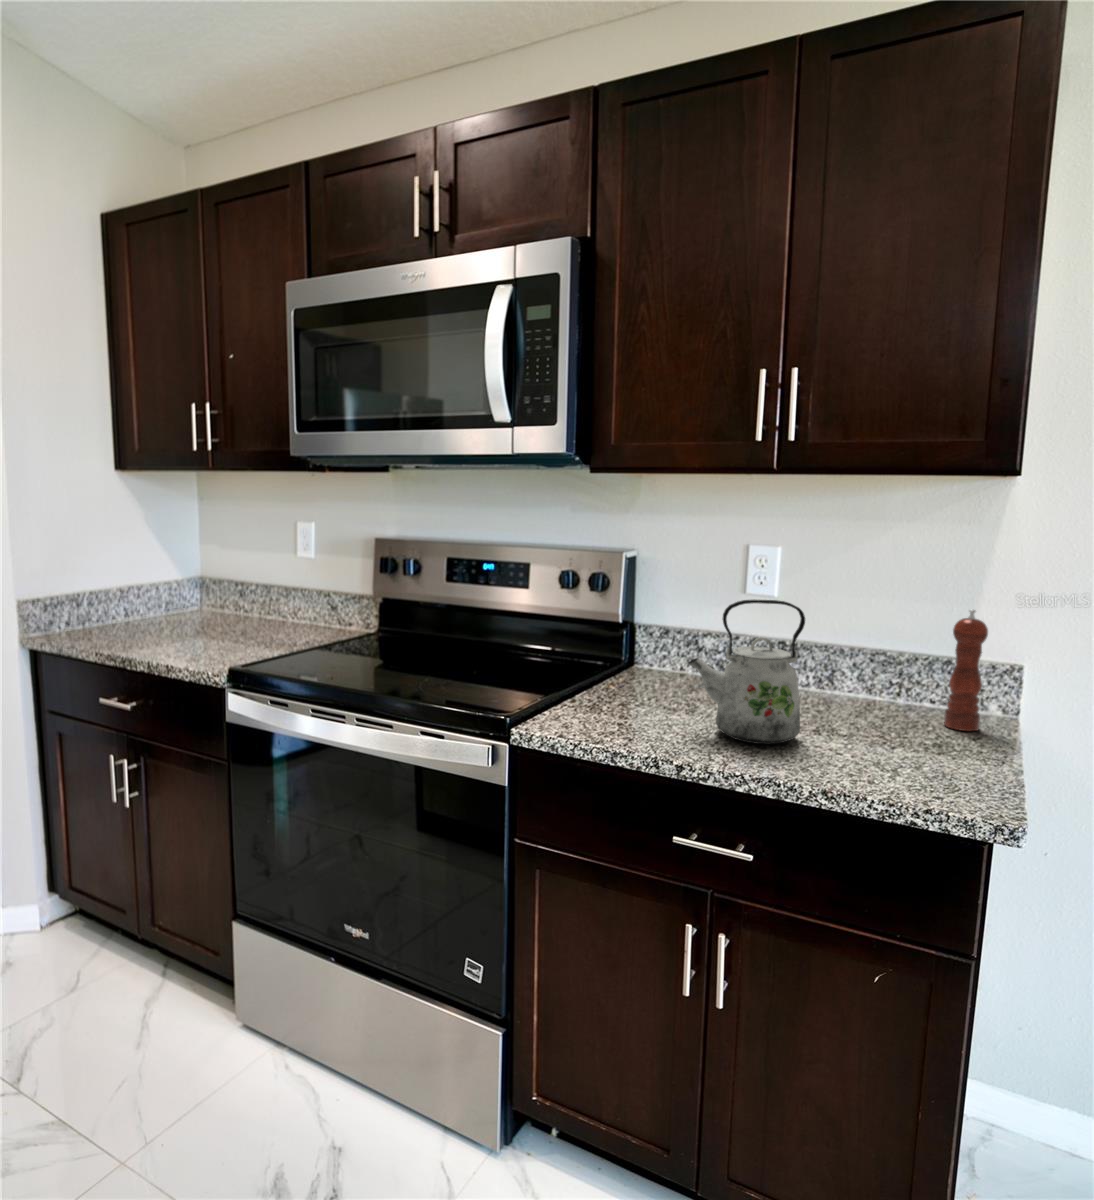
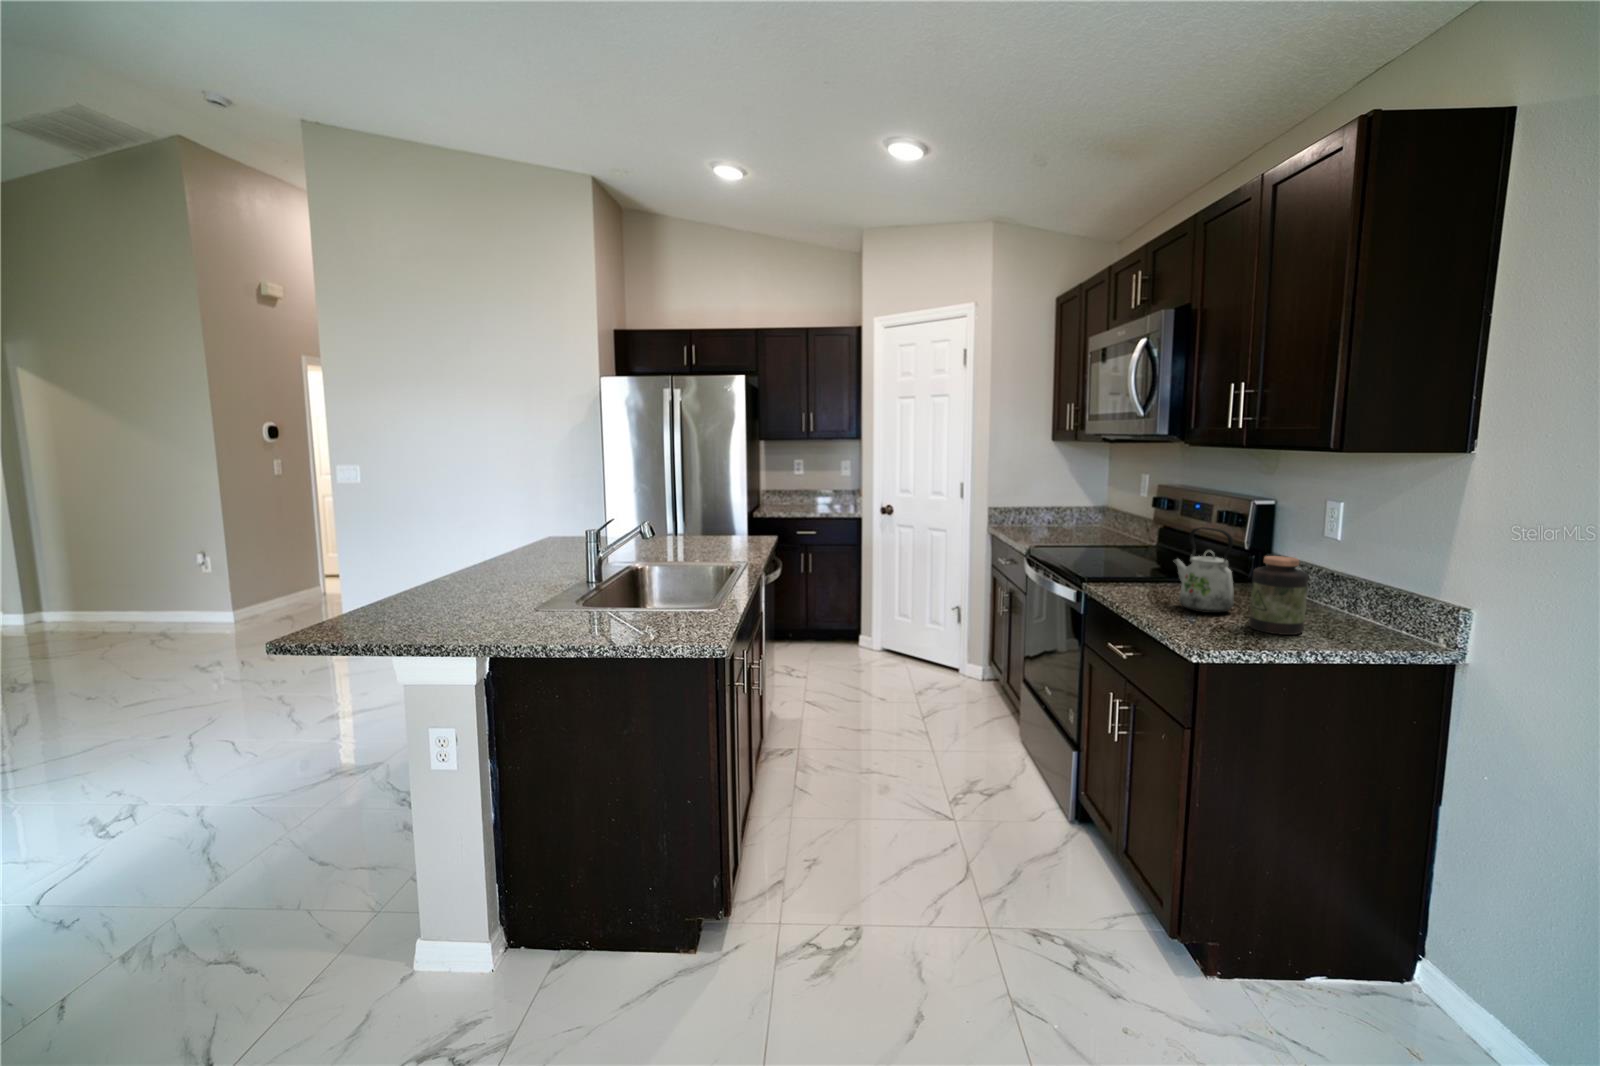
pepper mill: present [944,610,988,731] -> none [1360,554,1394,642]
jar: none [857,631,946,758] -> present [1249,556,1308,635]

